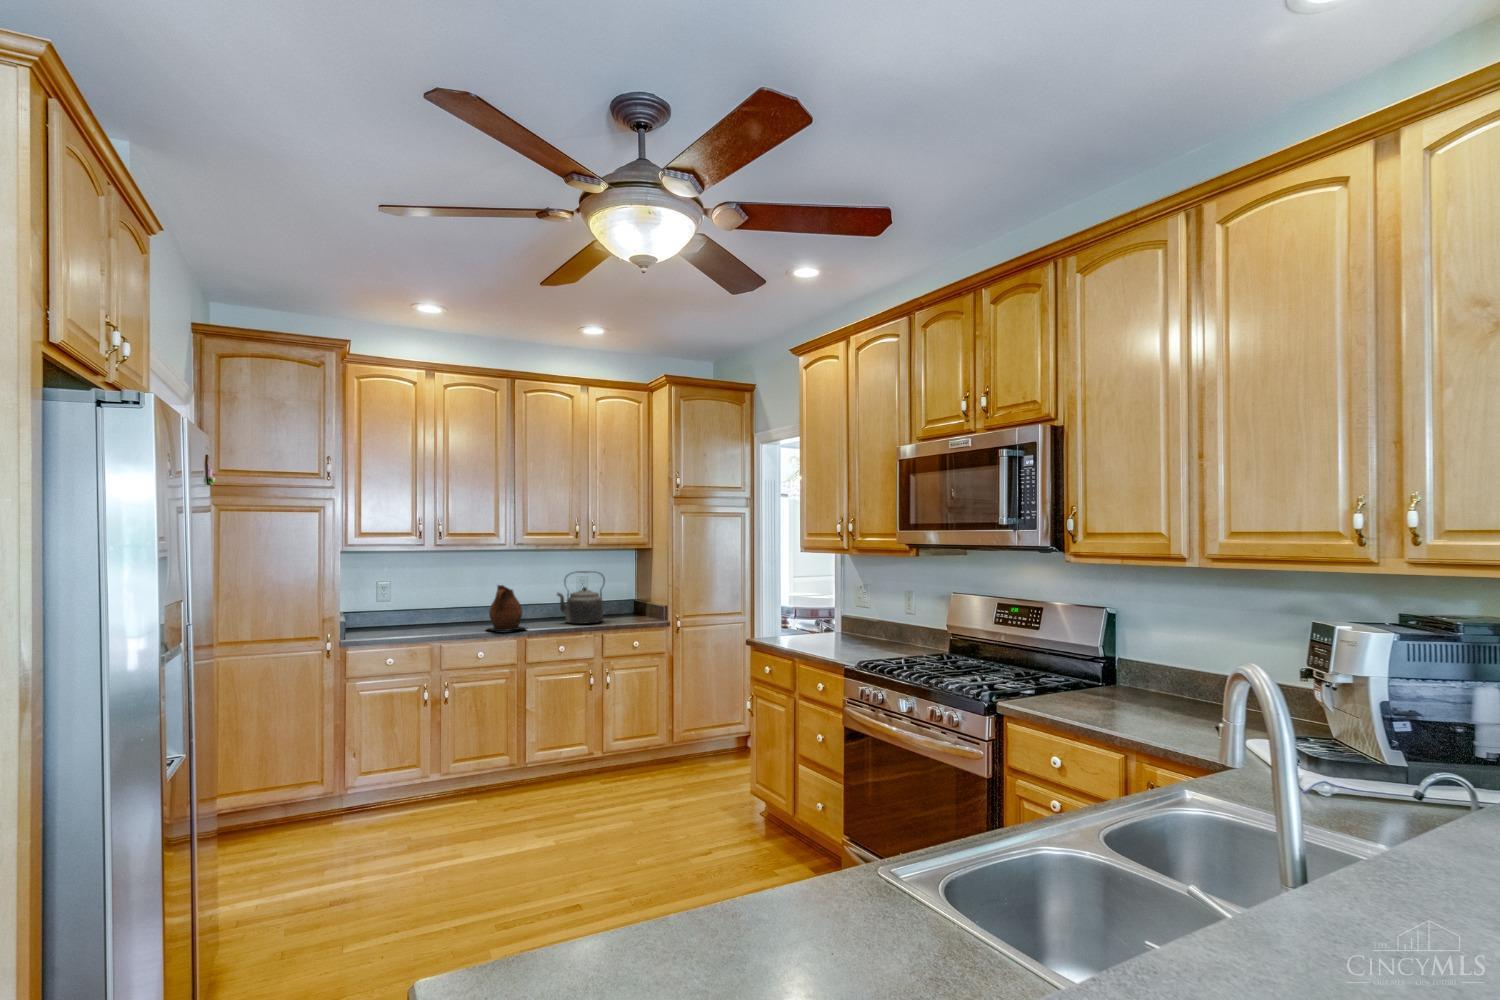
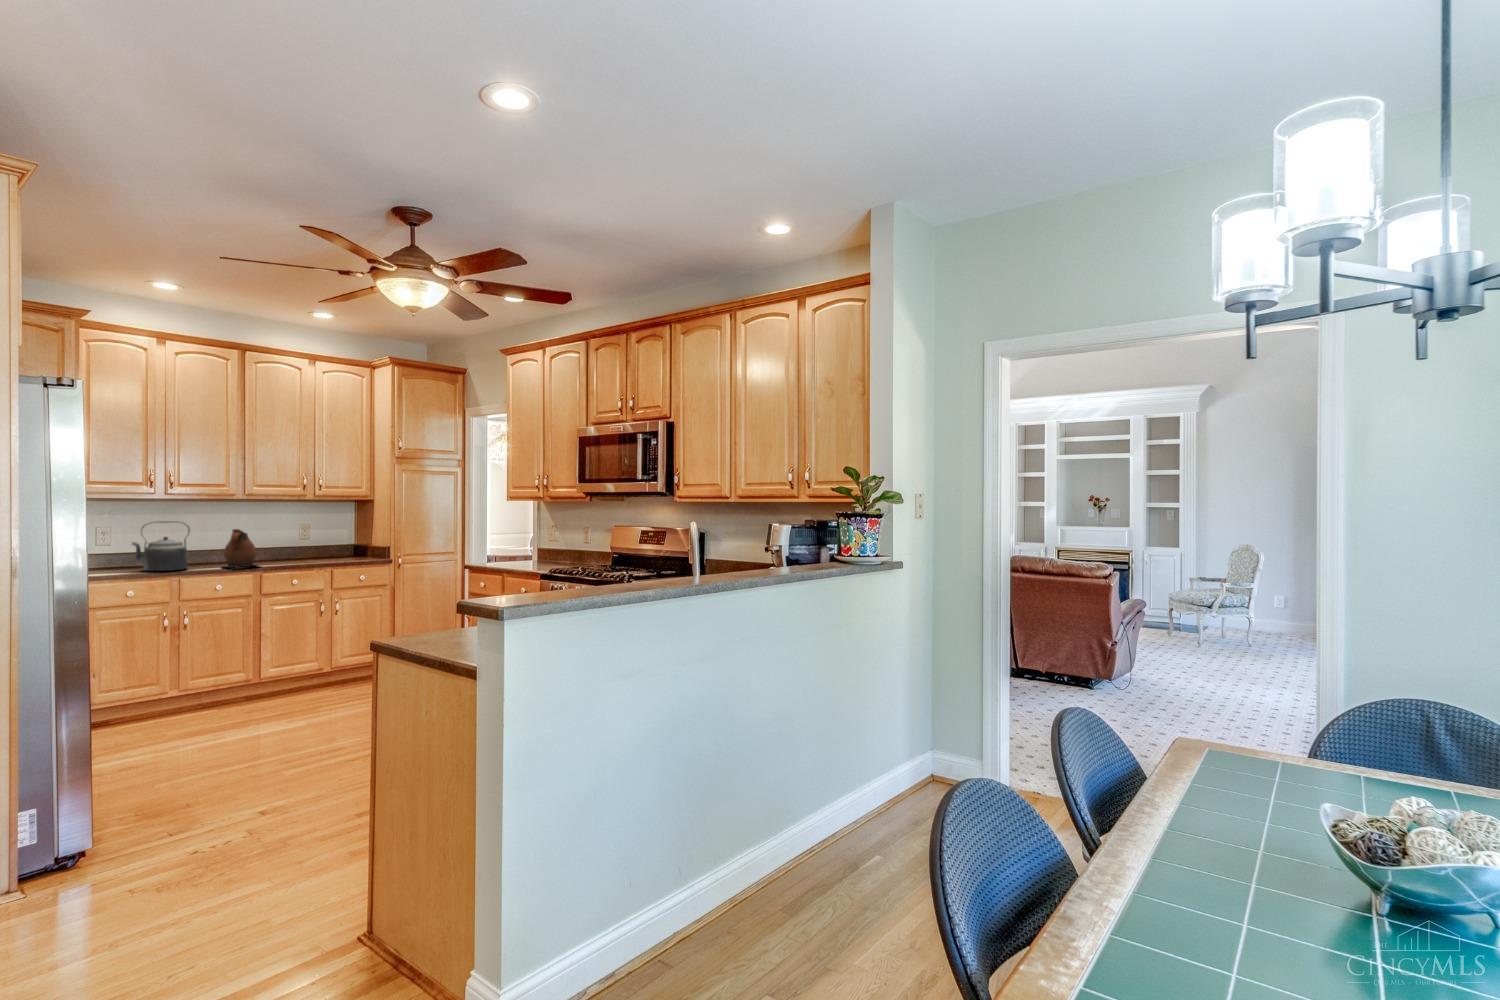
kettle: present [557,571,605,624] -> present [132,521,190,571]

